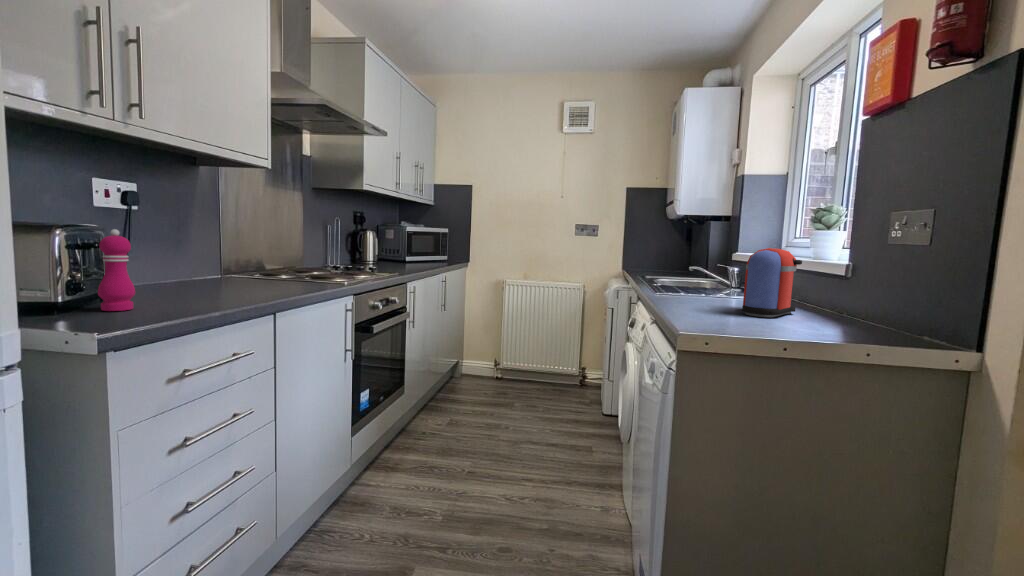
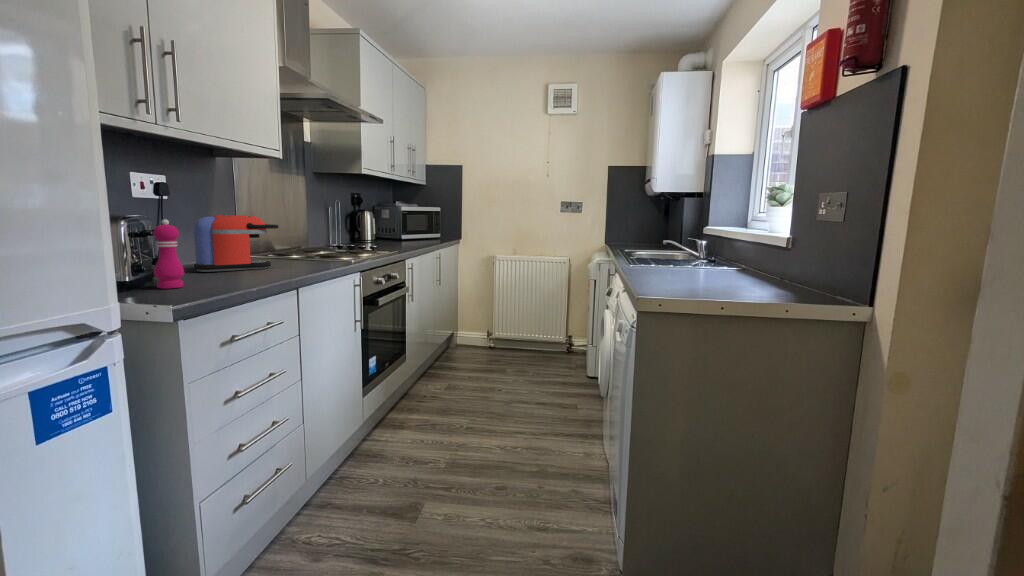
coffee maker: present [742,248,802,317] -> present [194,215,278,272]

